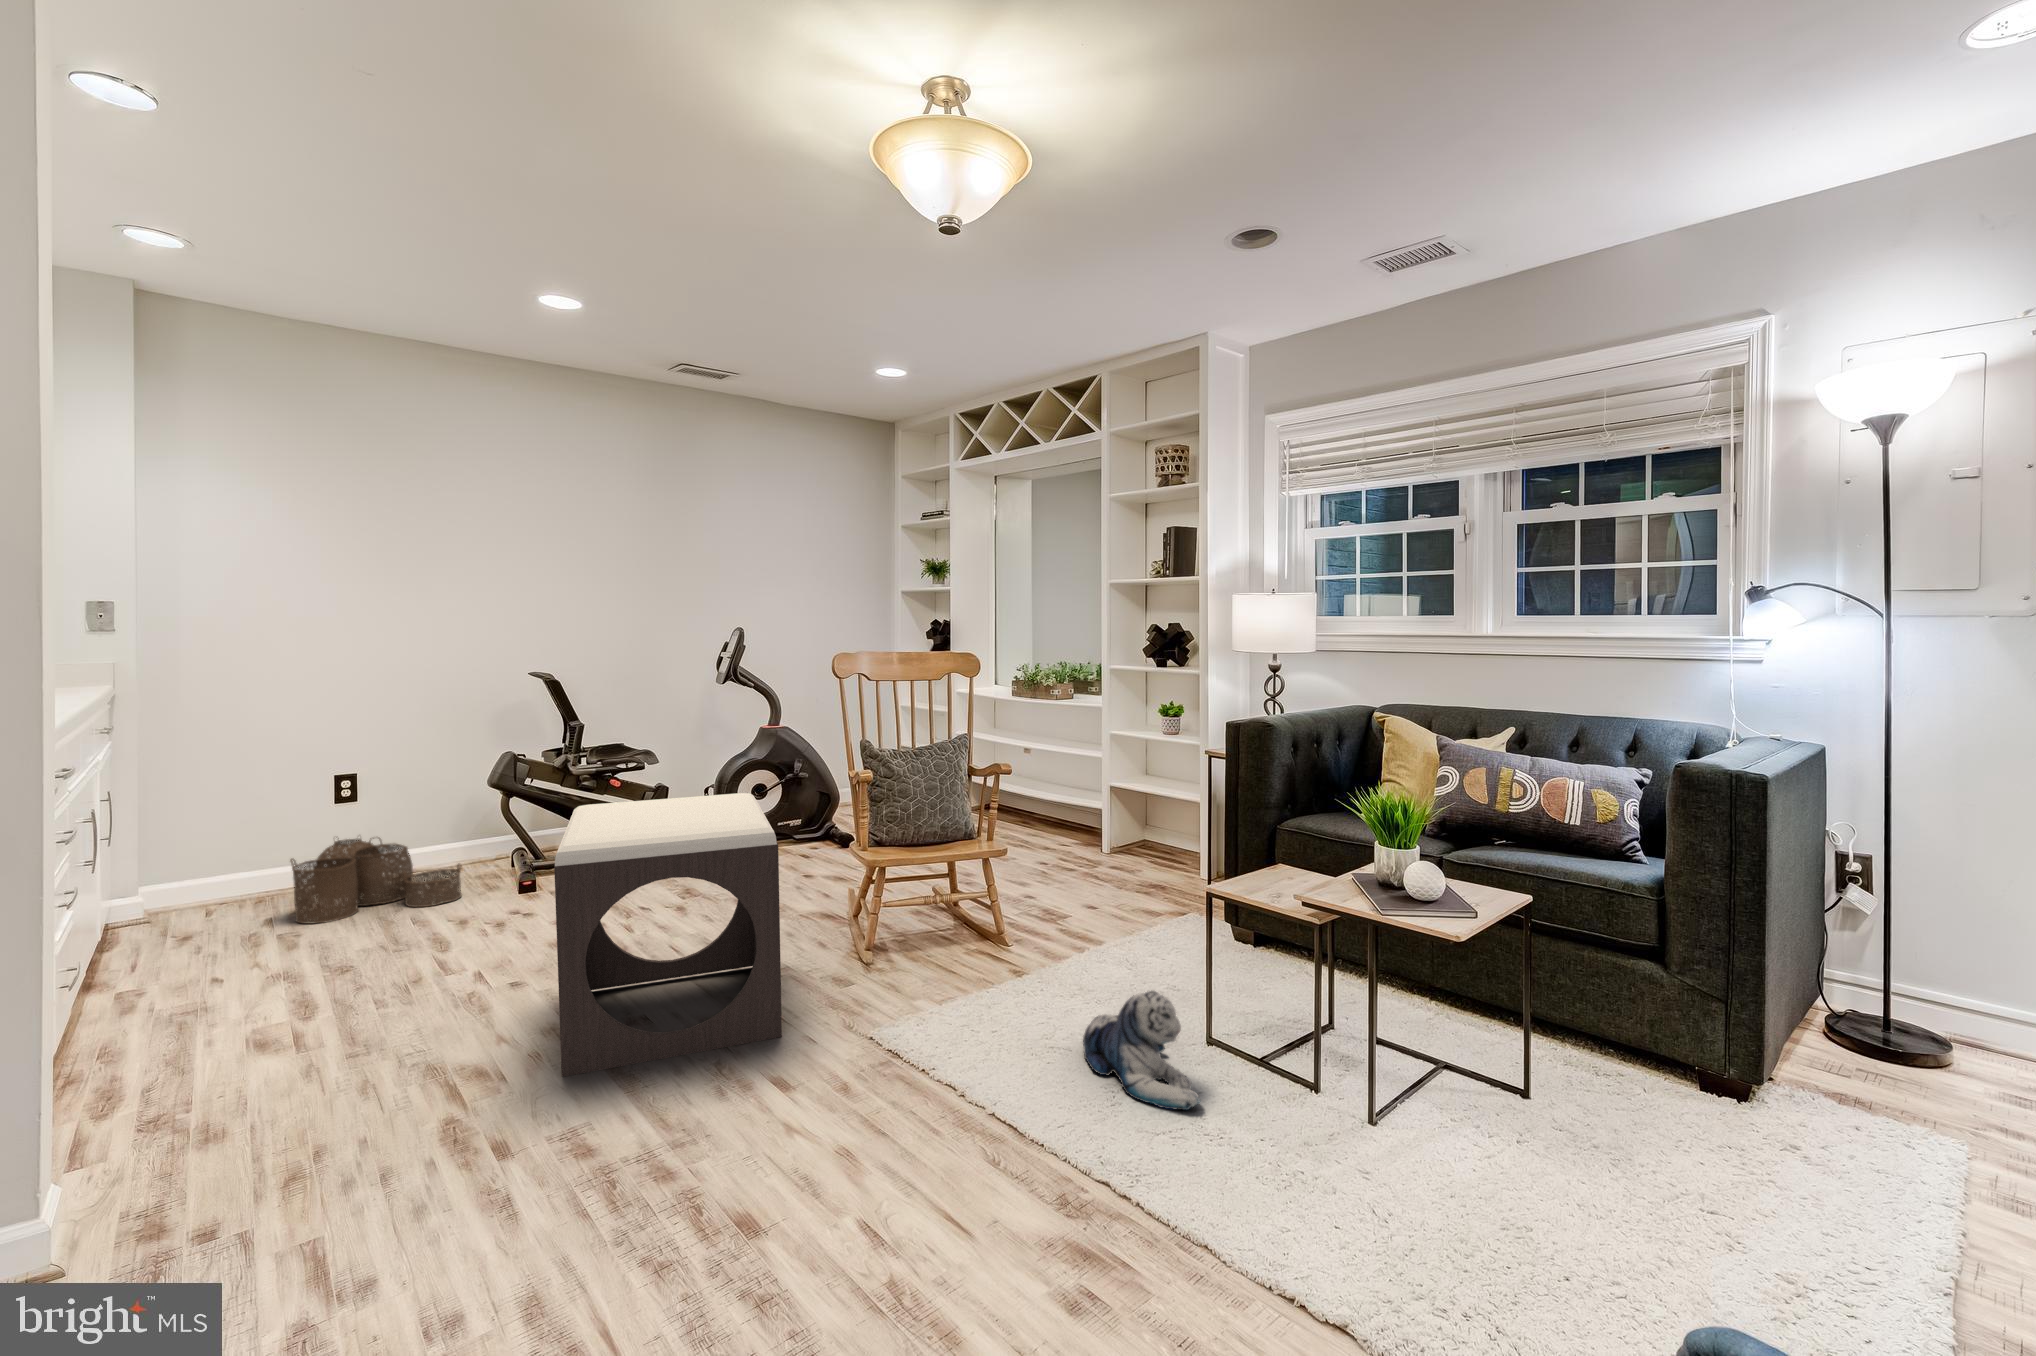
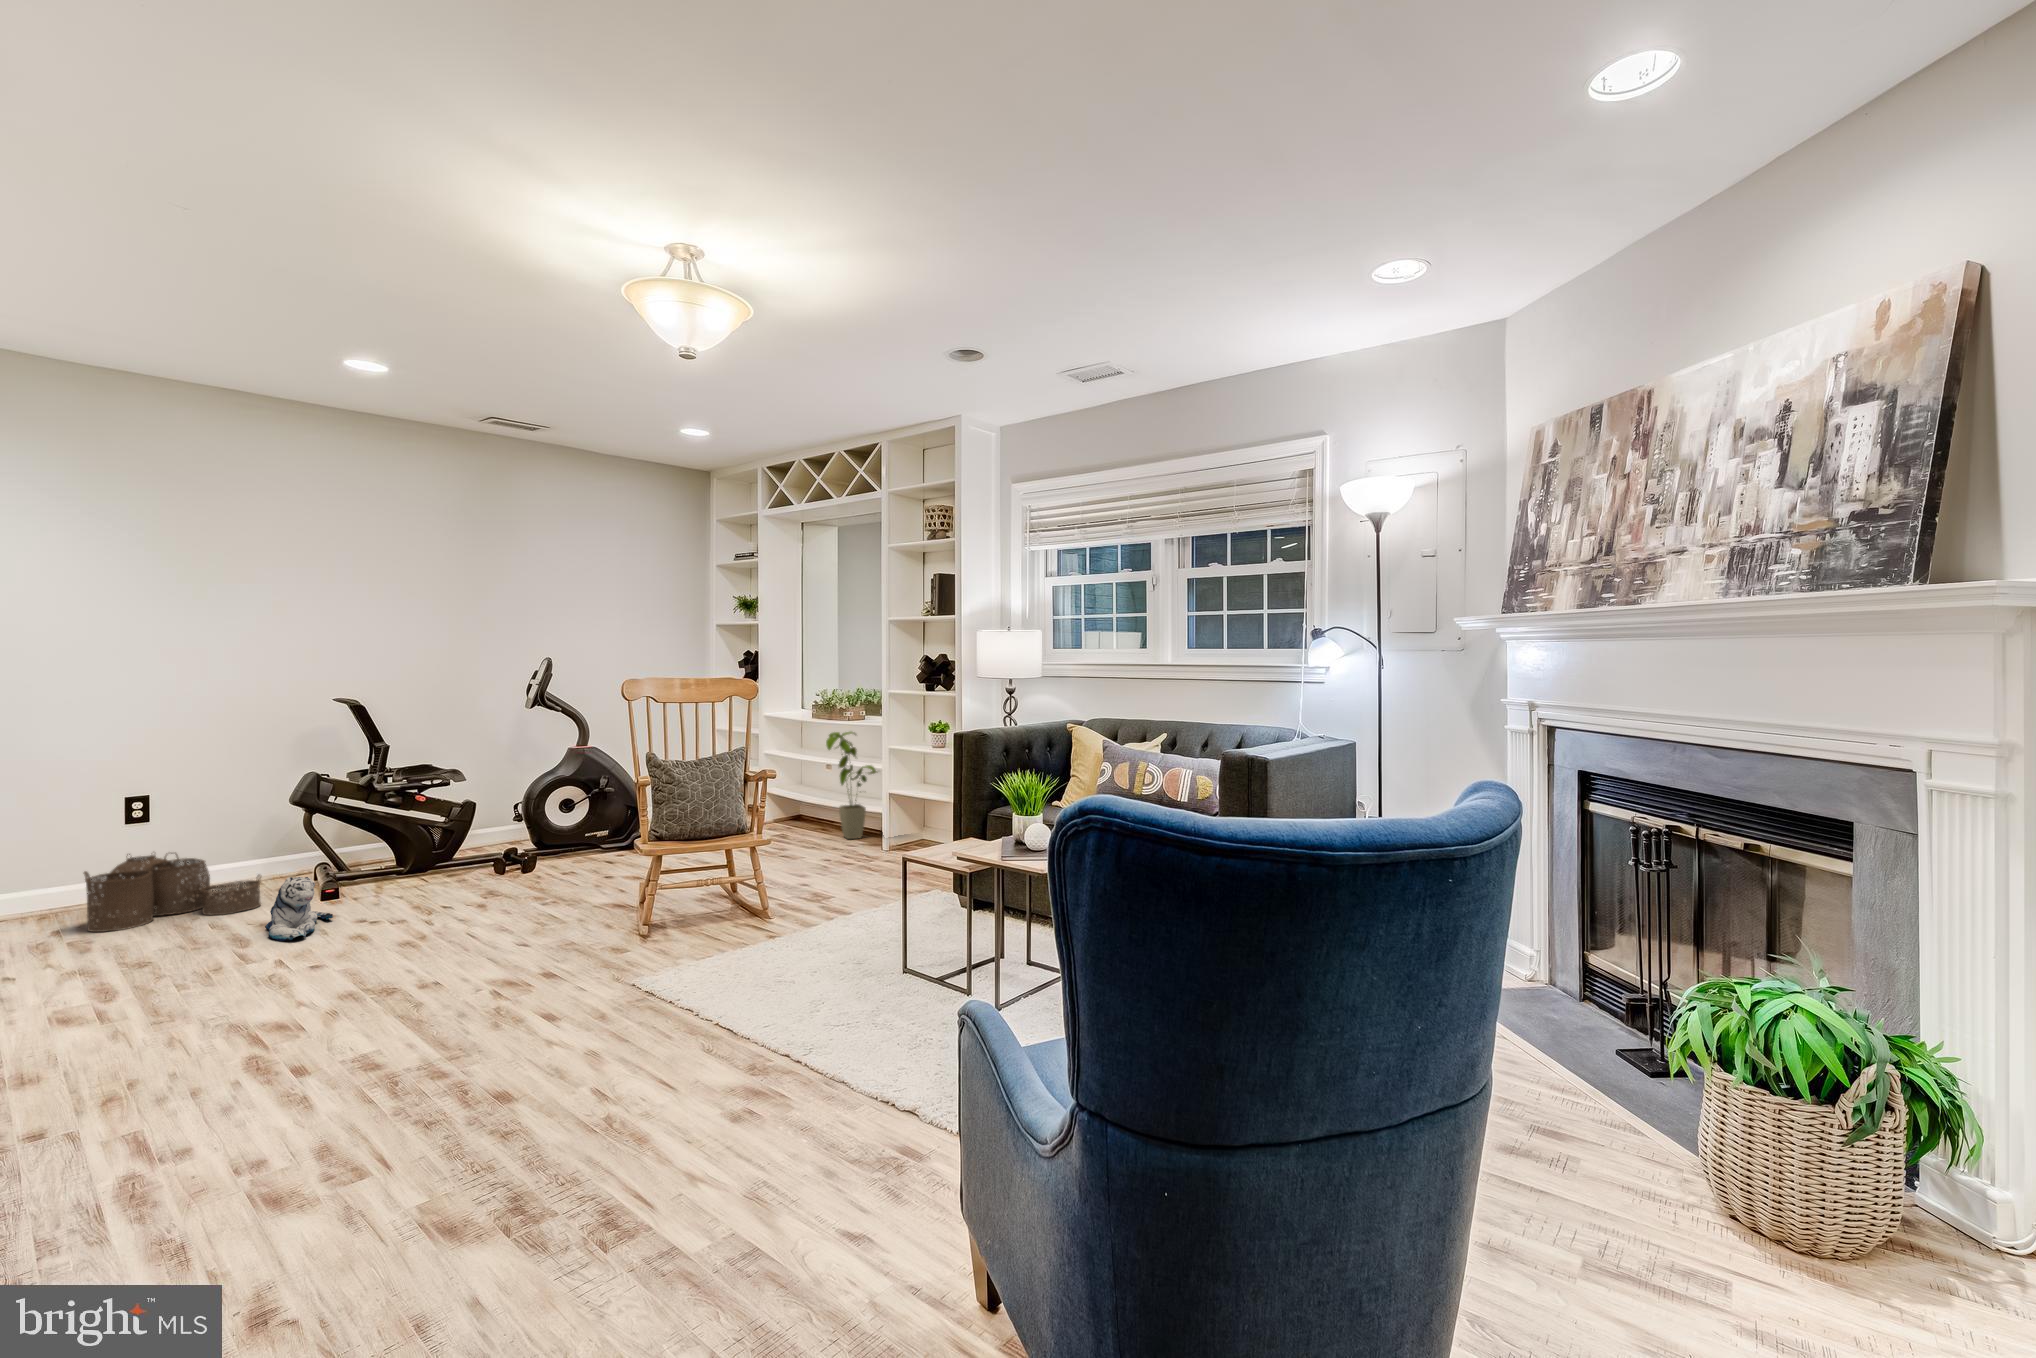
house plant: none [1037,712,1097,834] -> present [826,732,877,839]
footstool: present [554,793,782,1077] -> none [354,795,556,1024]
plush toy: present [1083,991,1200,1111] -> present [265,877,333,941]

